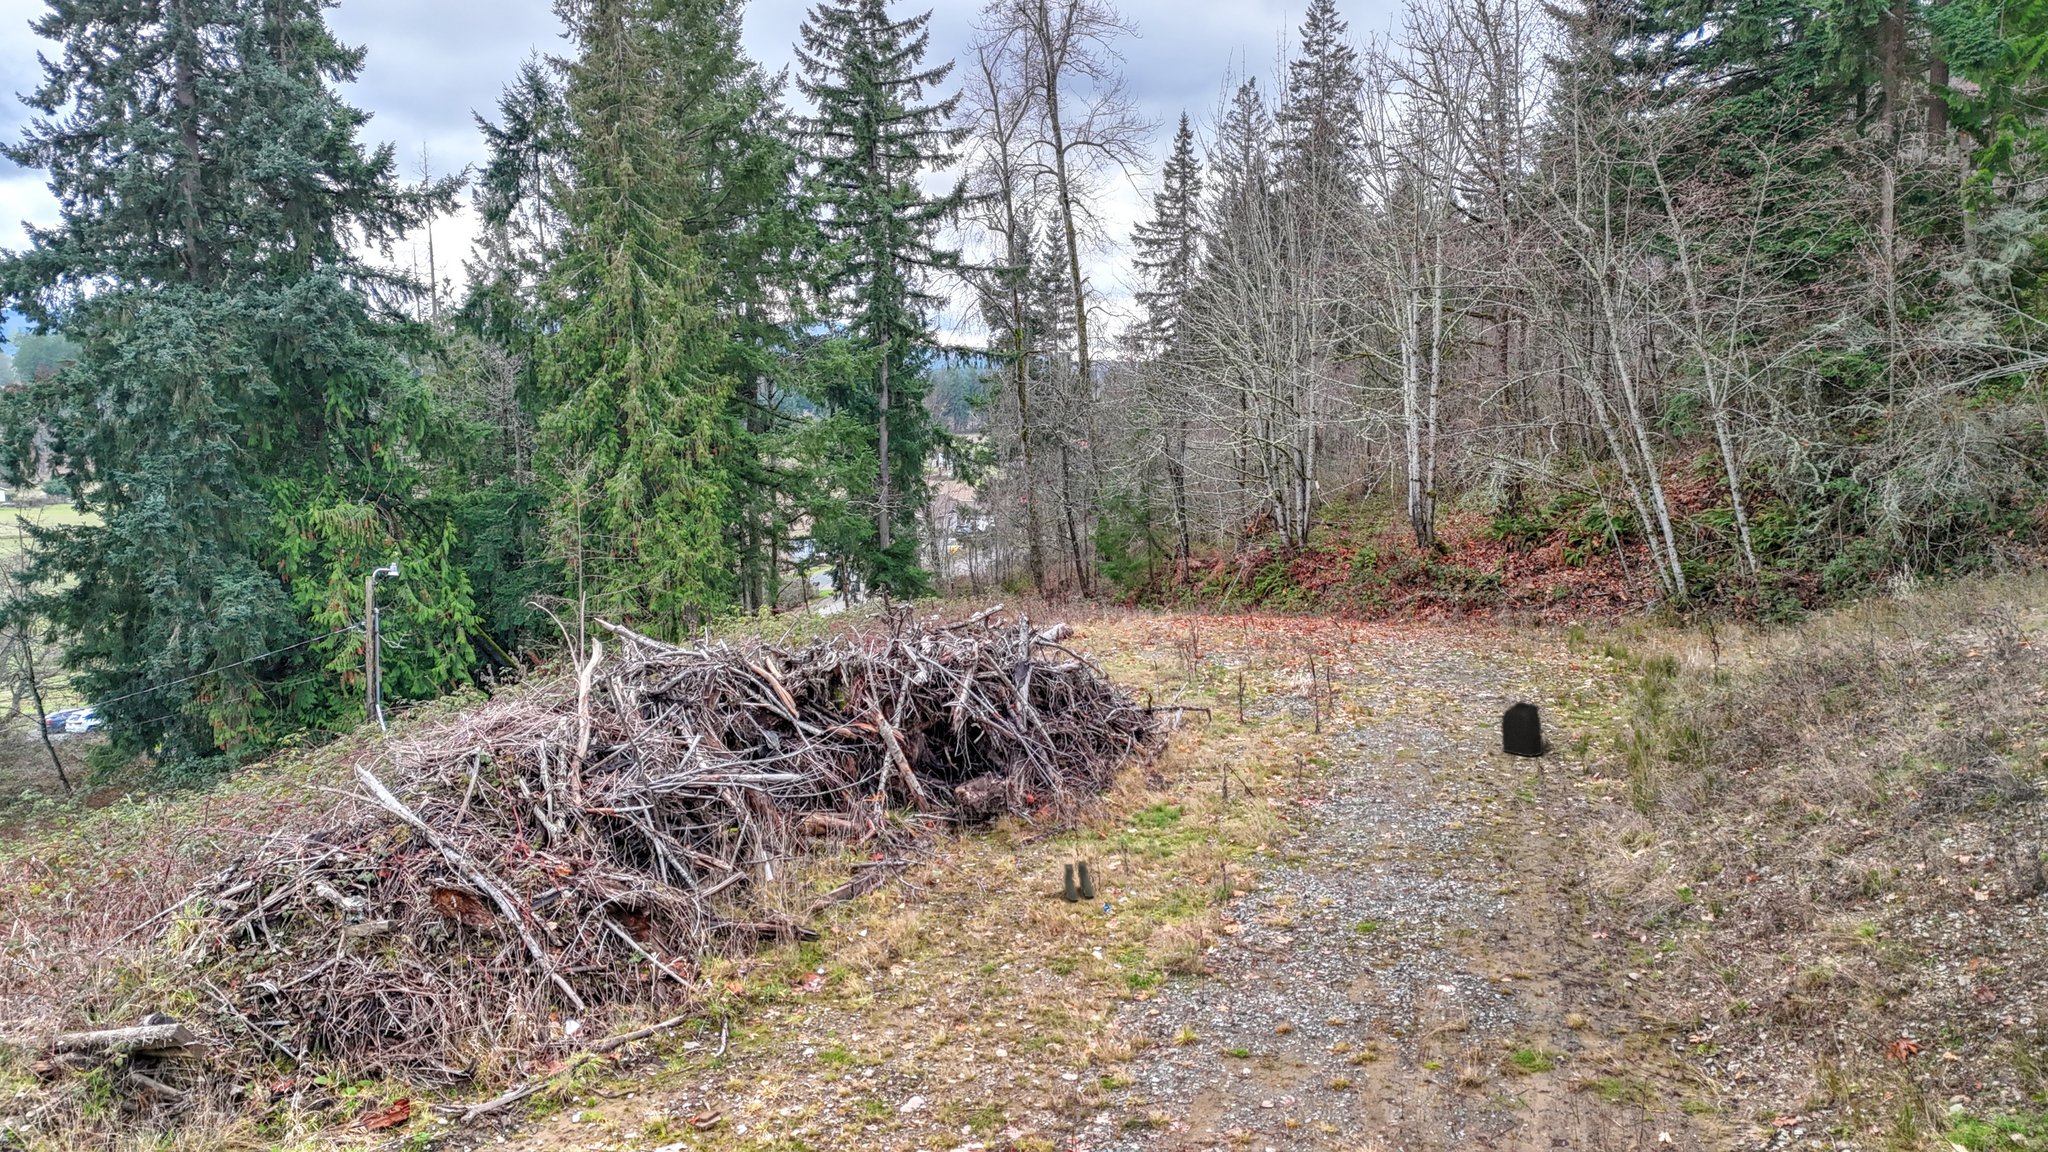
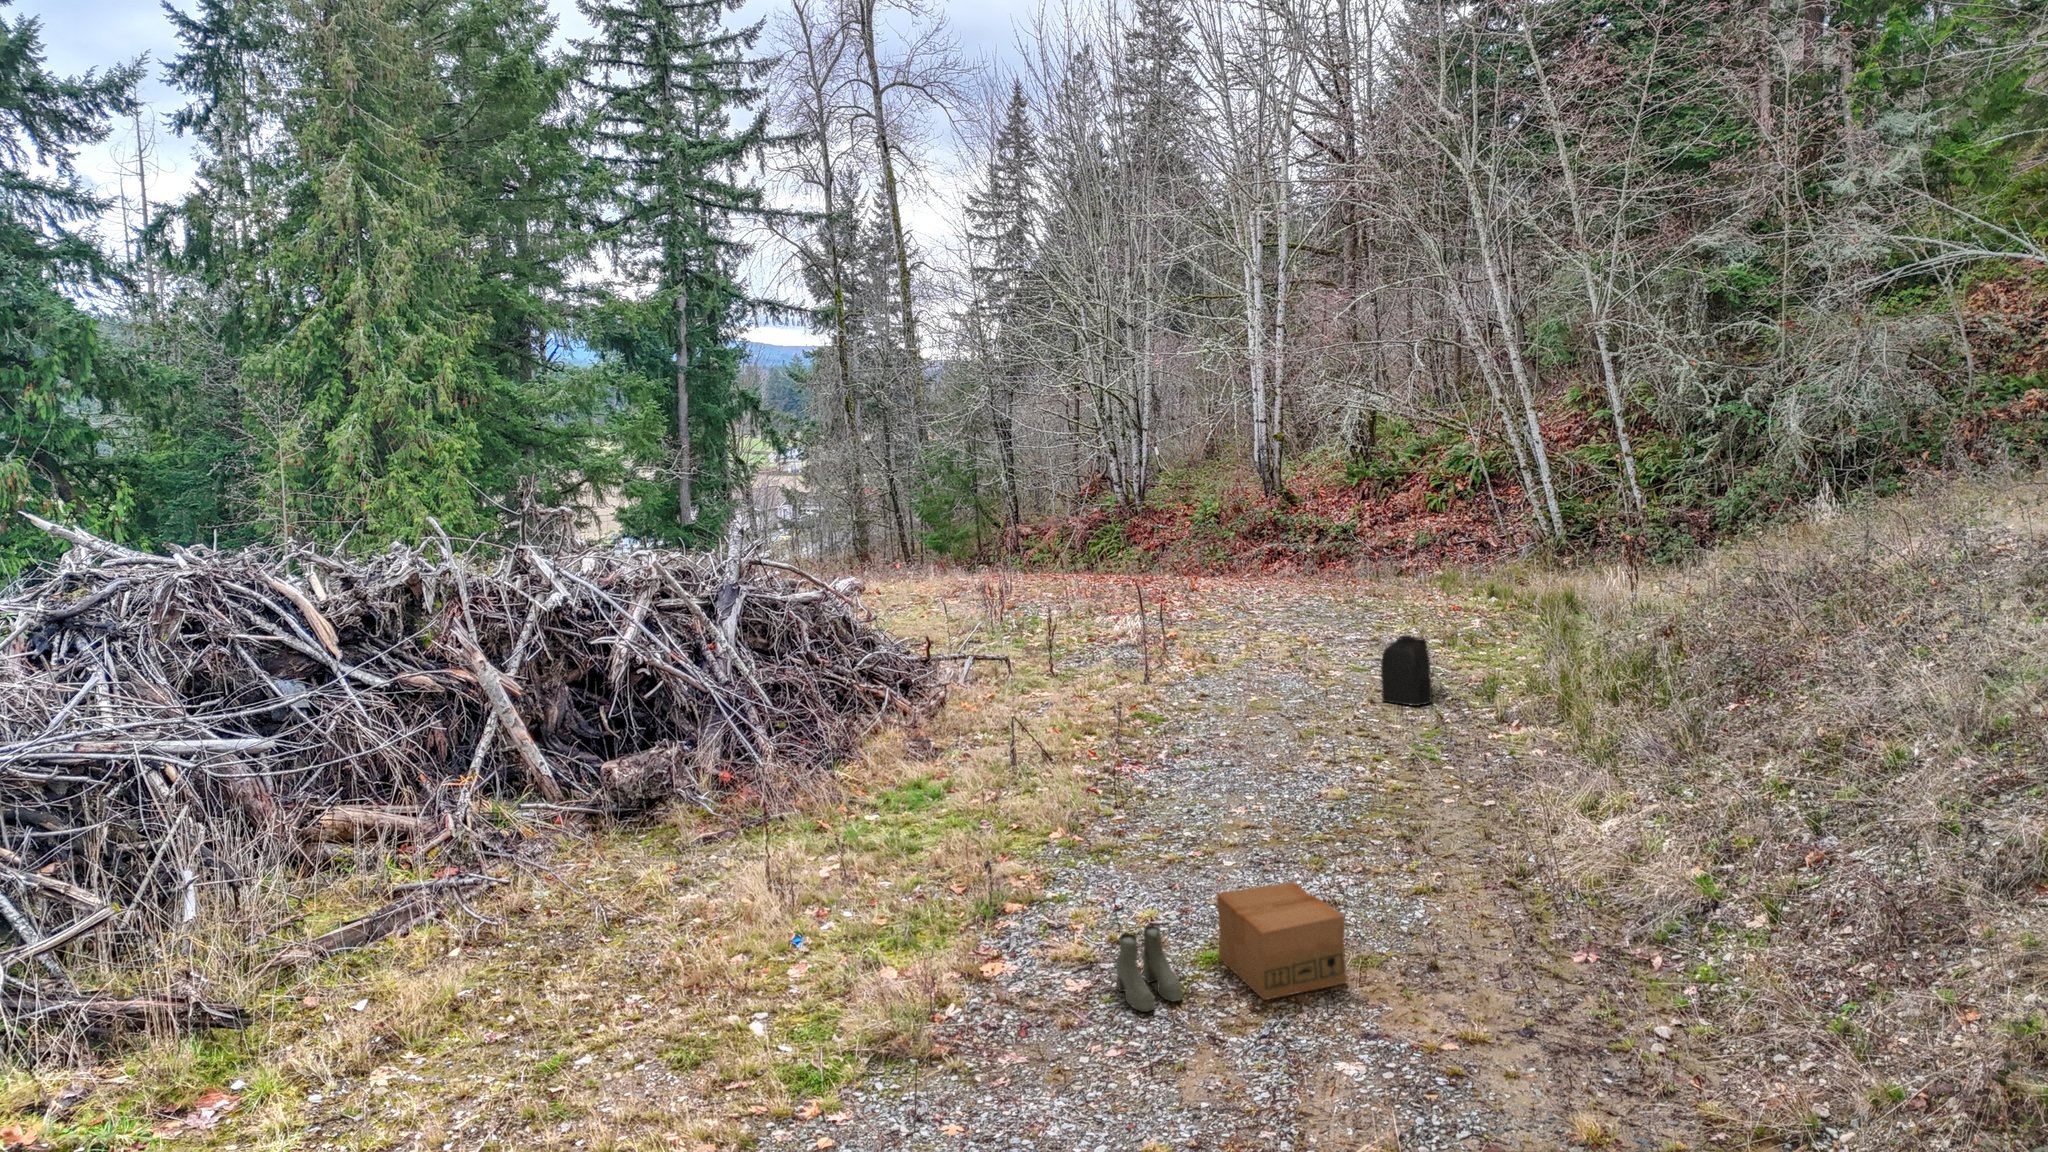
boots: present [1064,861,1094,901] -> present [1115,925,1183,1012]
cardboard box: none [1370,885,1452,954] -> present [1216,881,1347,1000]

